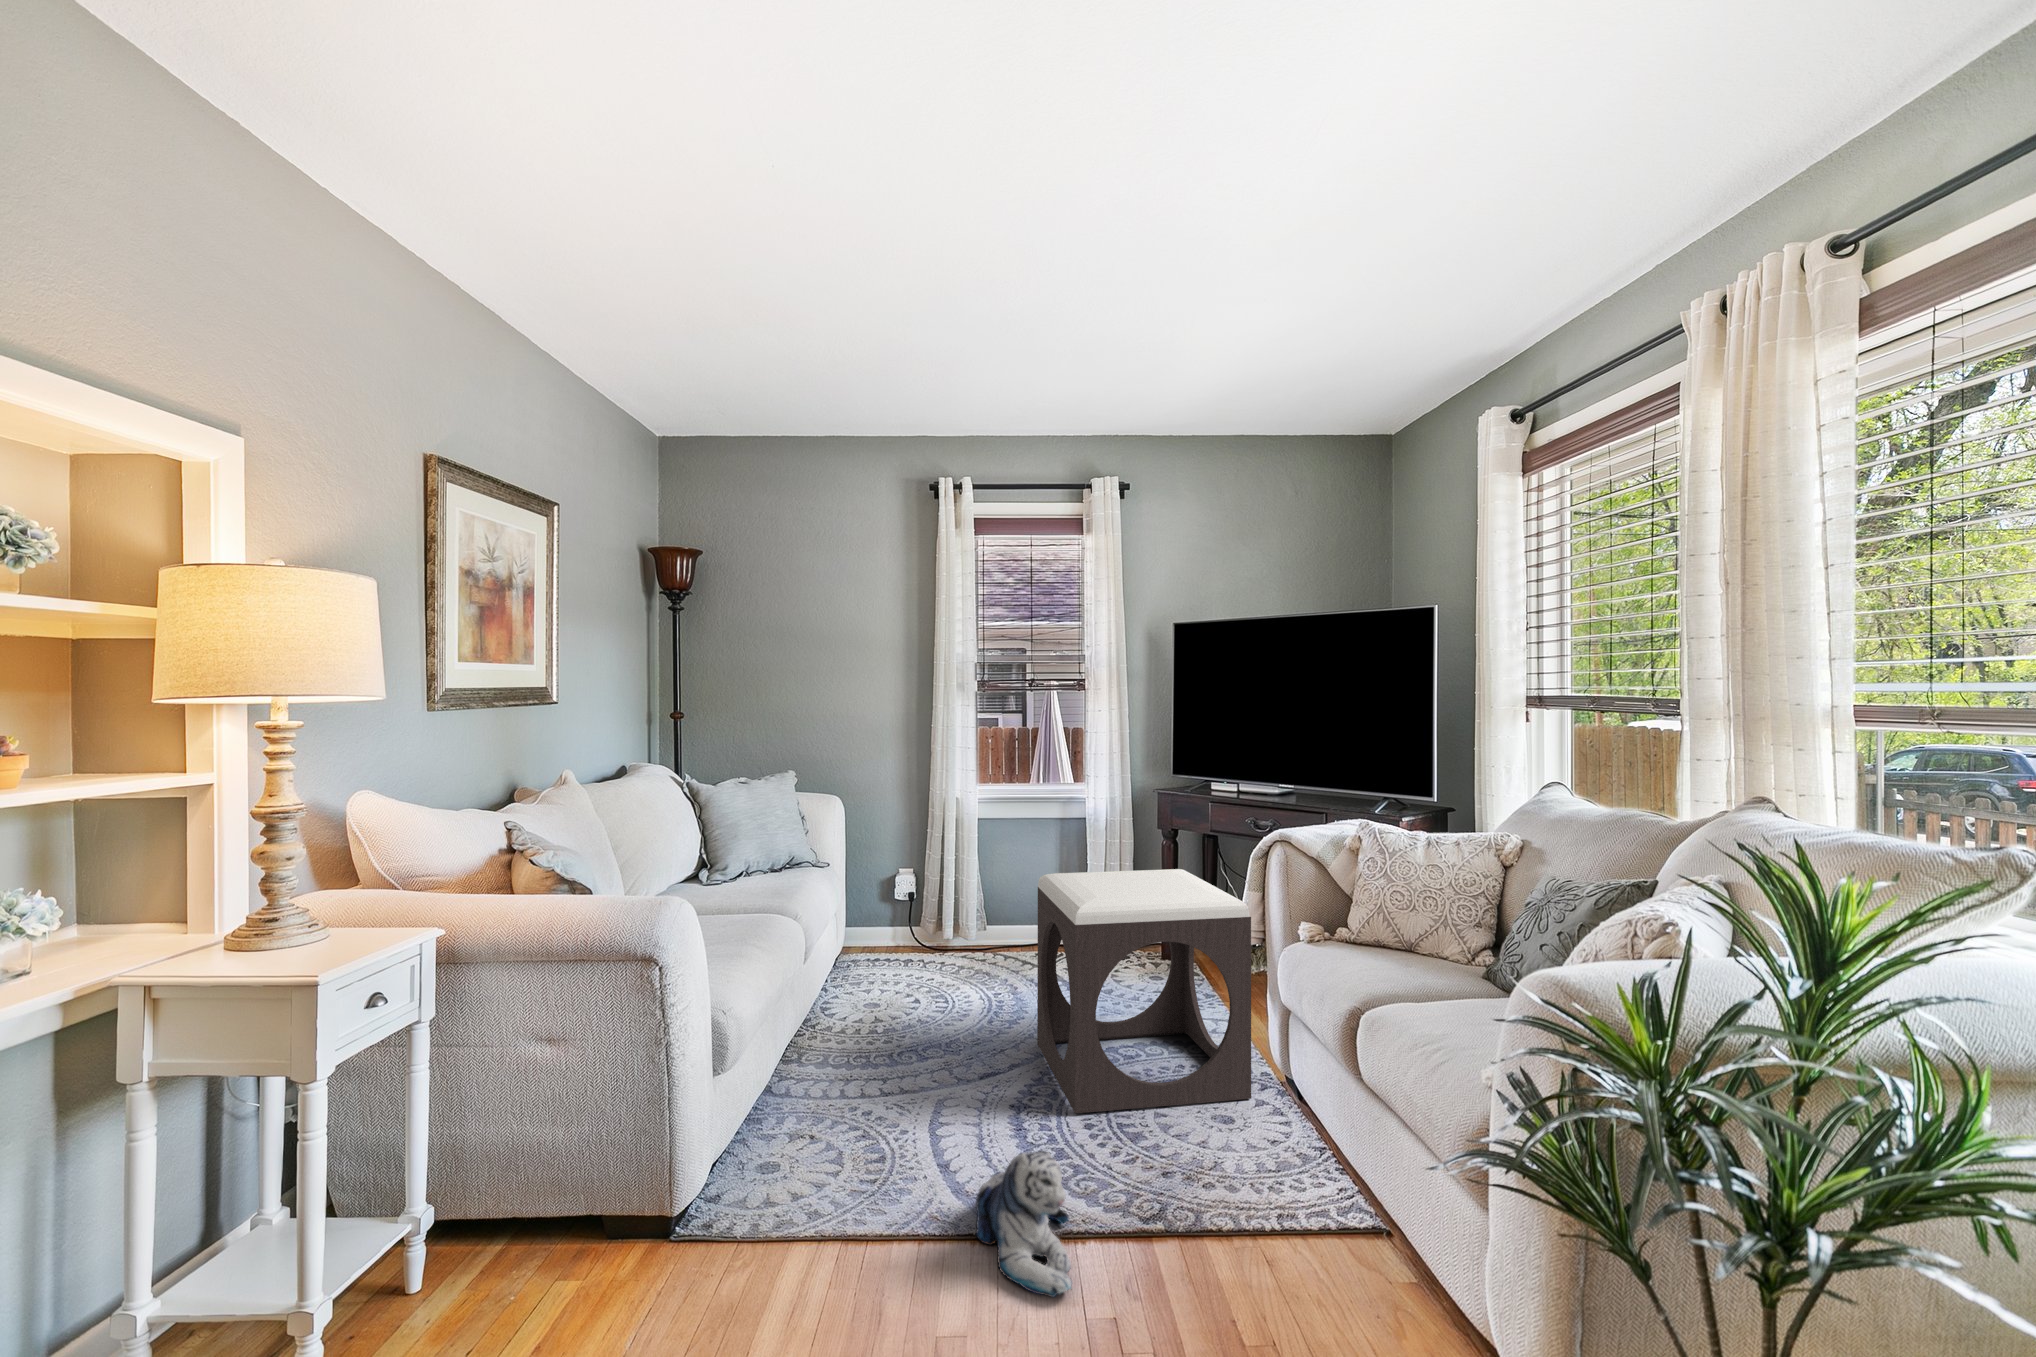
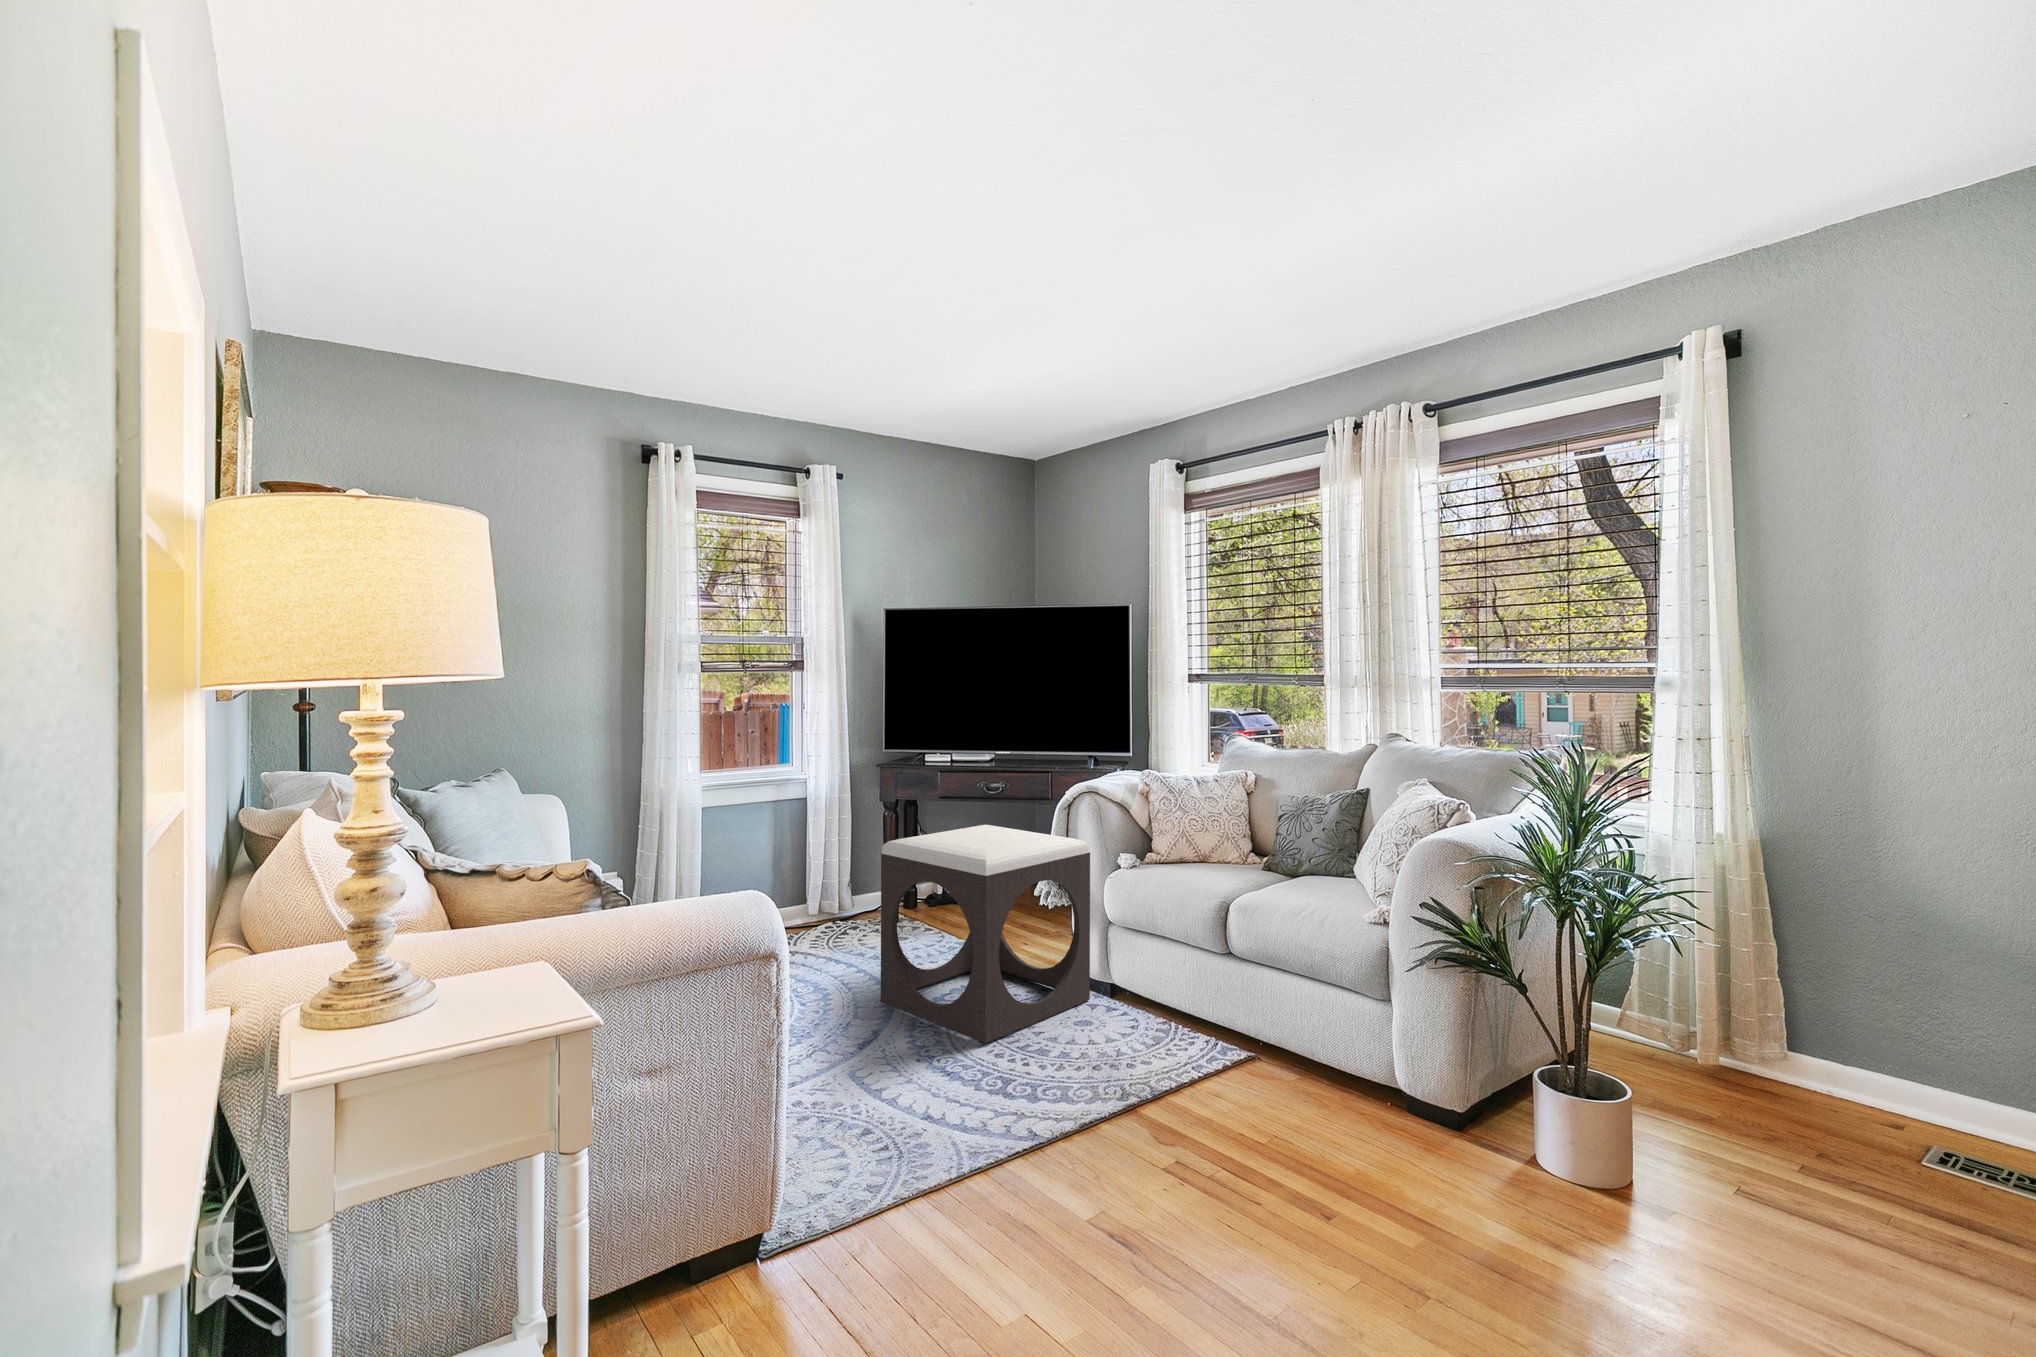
plush toy: present [976,1151,1072,1297] -> none [1010,1058,1154,1170]

